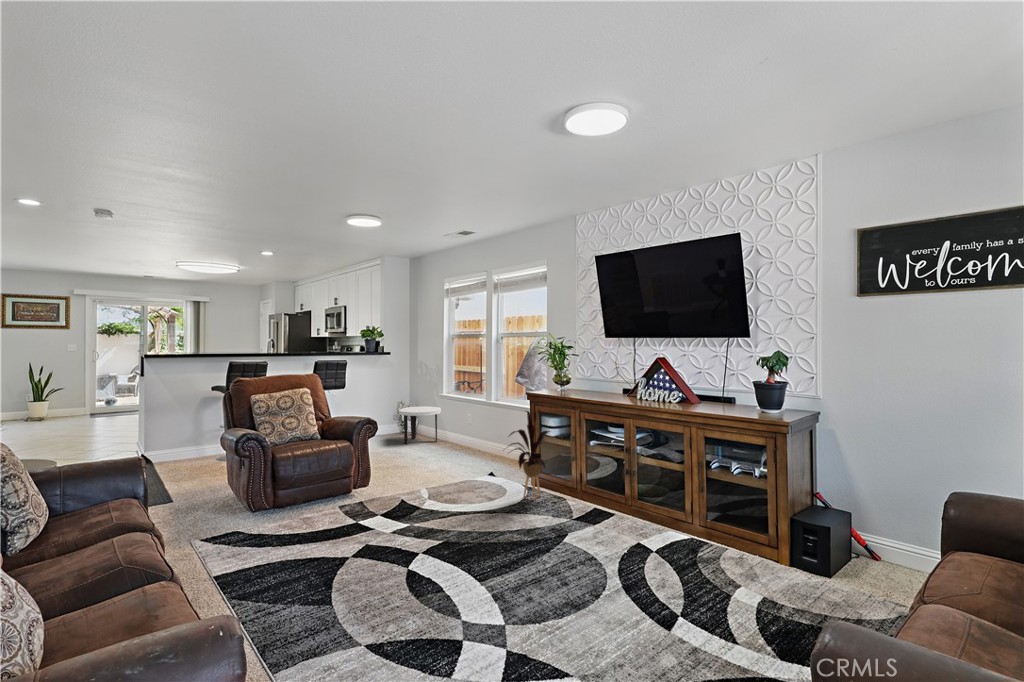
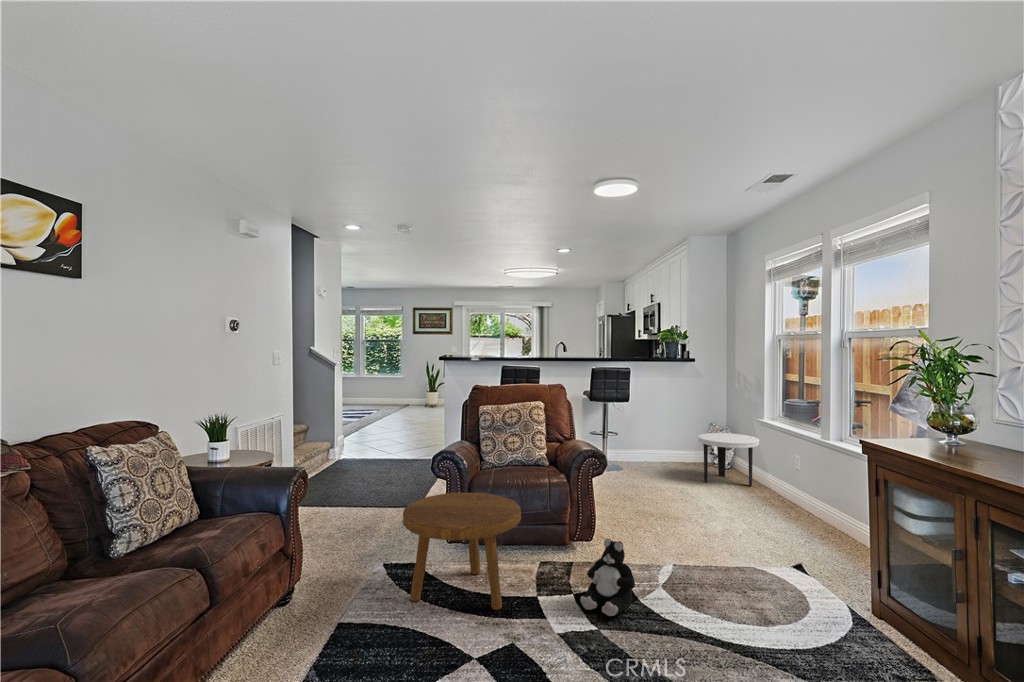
house plant: present [509,411,550,500] -> none [788,476,908,655]
footstool: none [250,458,345,544] -> present [403,493,521,610]
plush toy: none [388,471,421,517] -> present [580,539,635,616]

